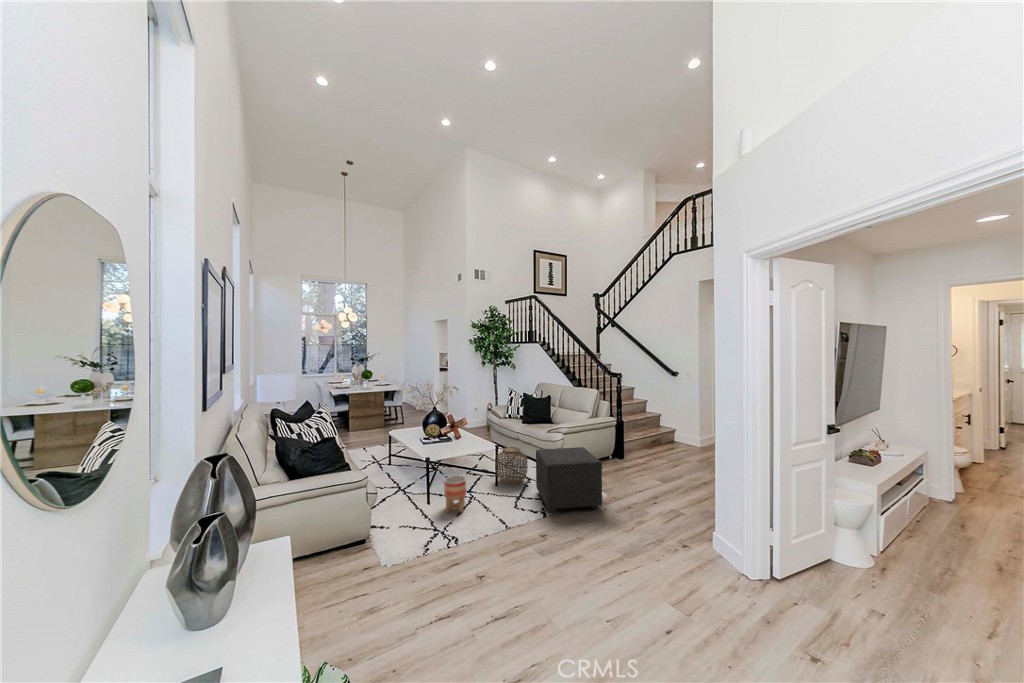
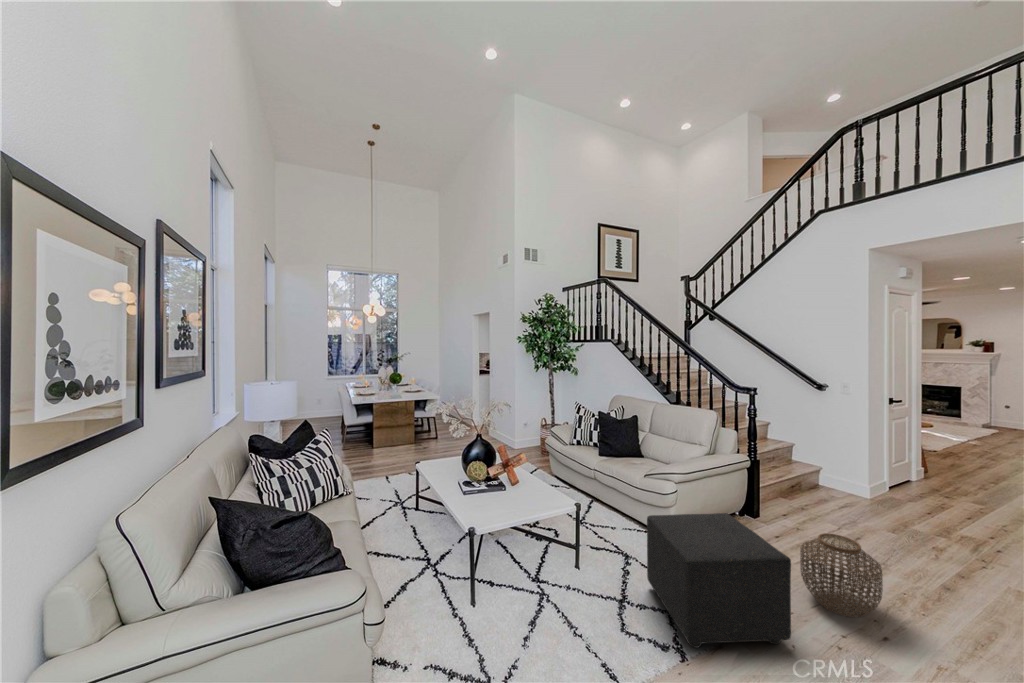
woven basket: present [495,447,528,486] -> present [800,533,883,618]
planter: present [444,476,466,513] -> none [495,561,533,636]

